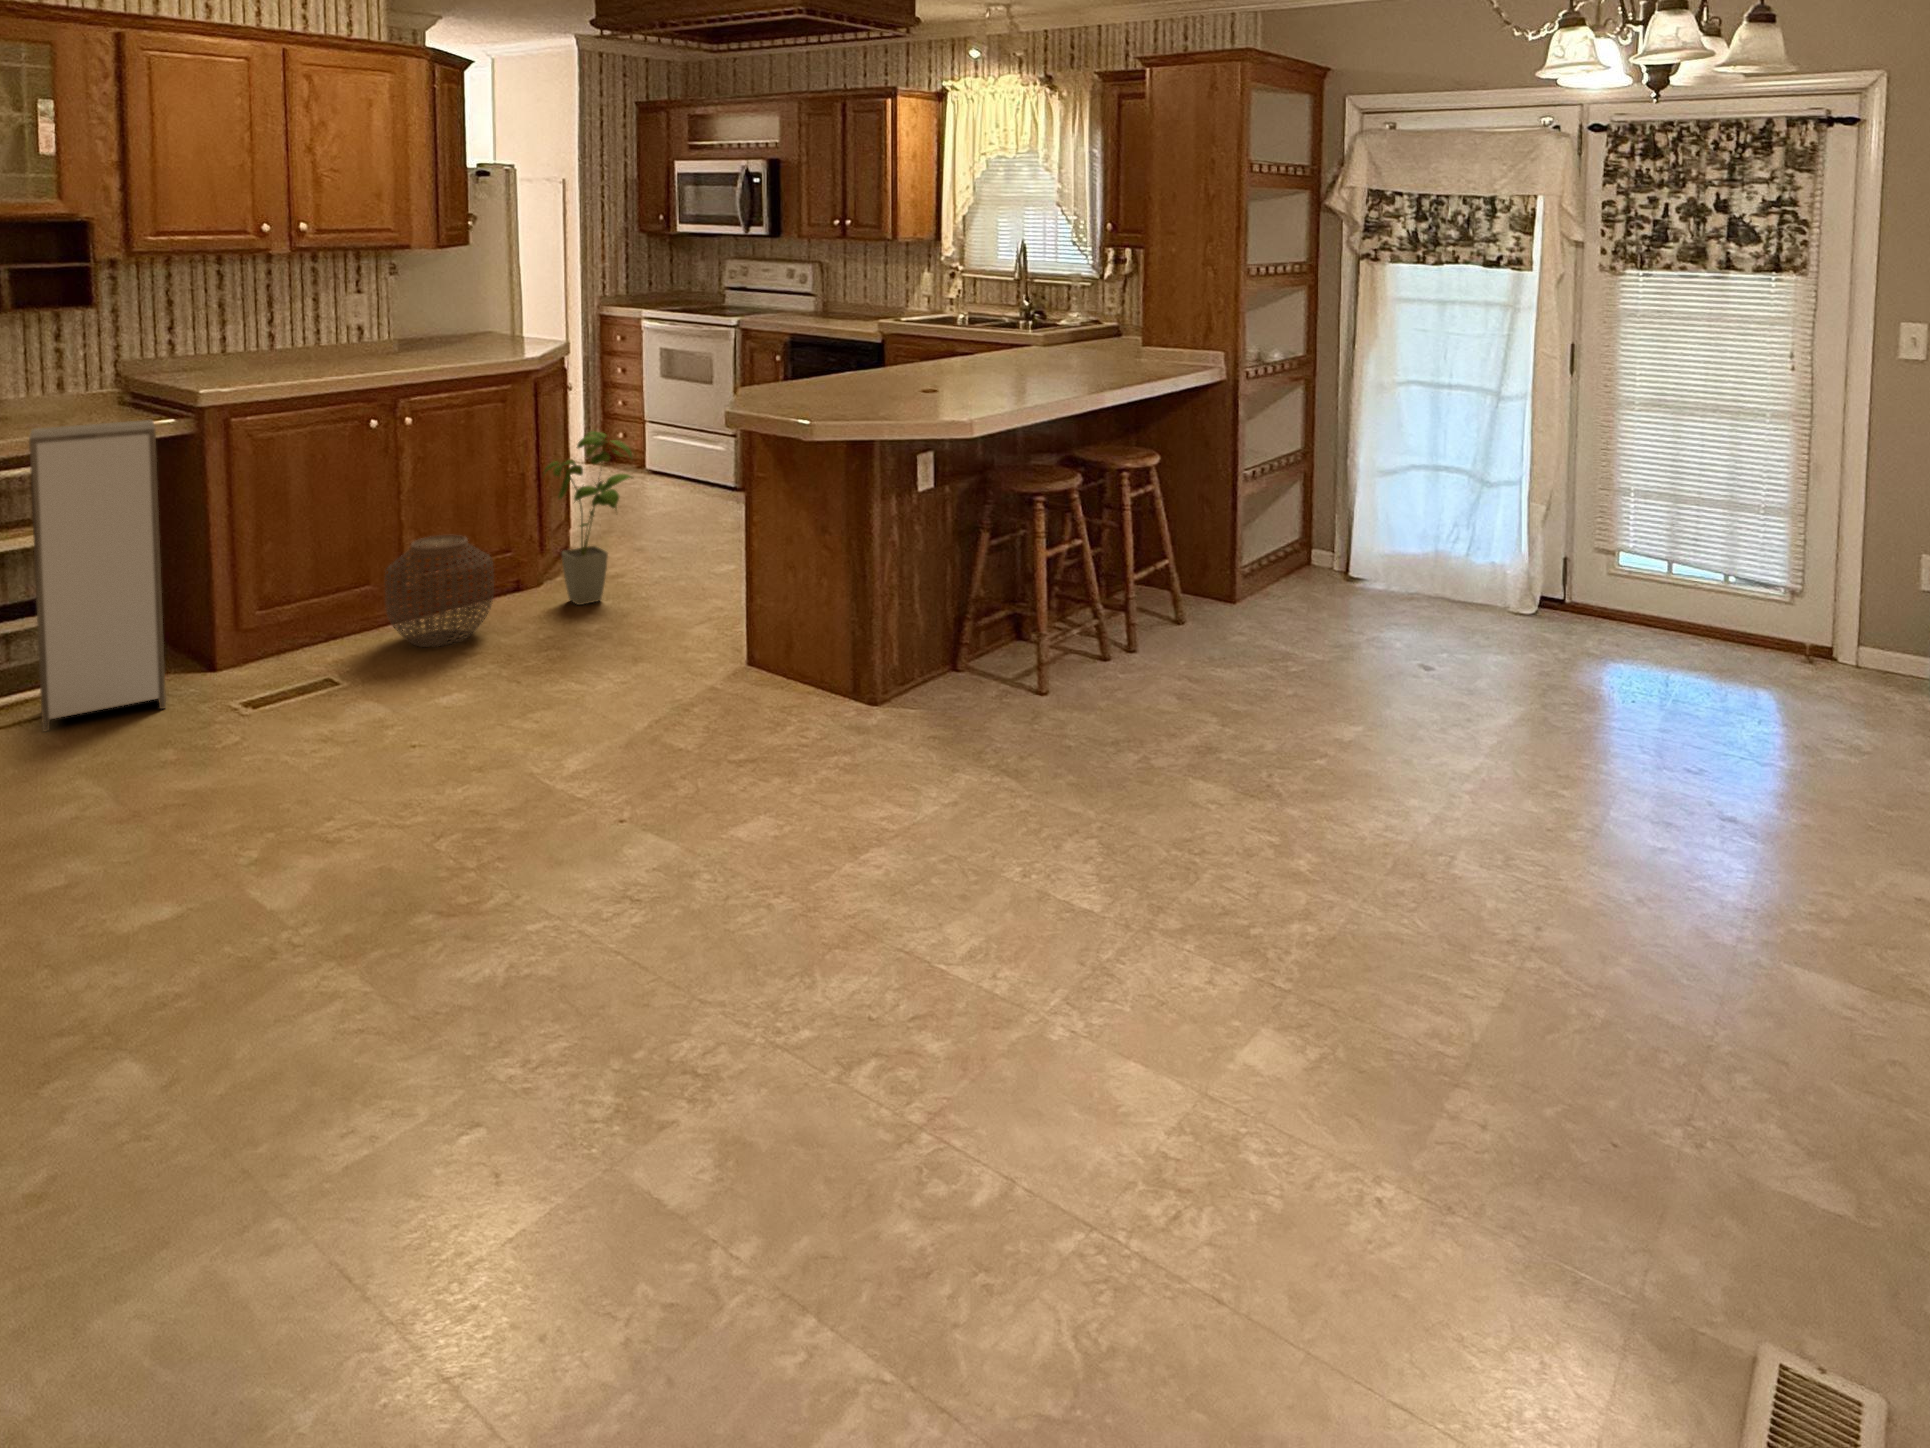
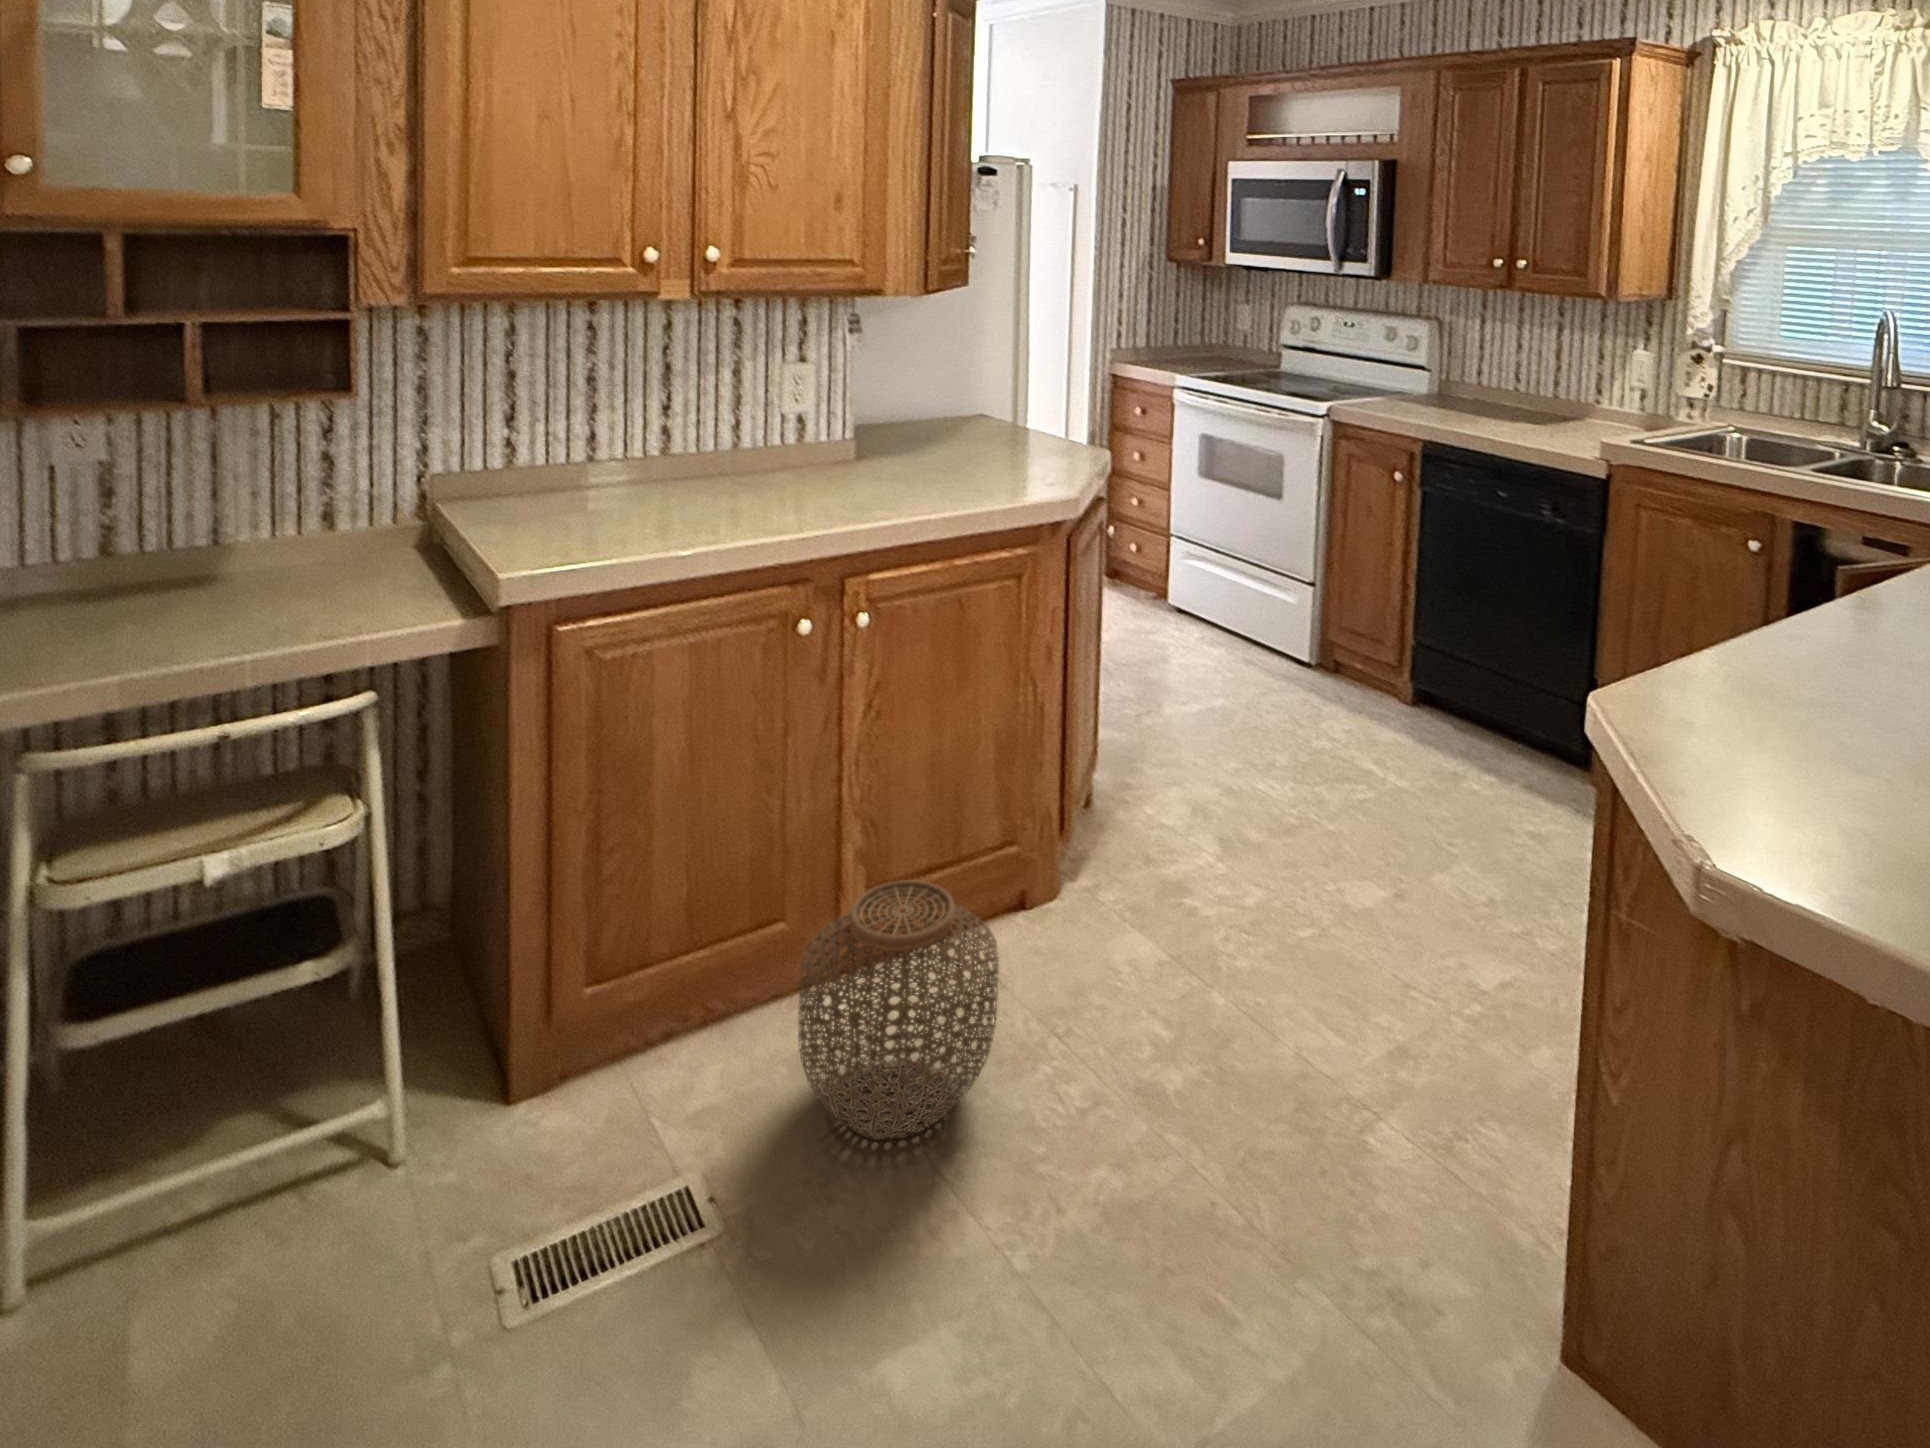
storage cabinet: present [29,420,166,732] -> none [67,668,373,1407]
house plant: present [544,431,633,605] -> none [1084,669,1258,1007]

